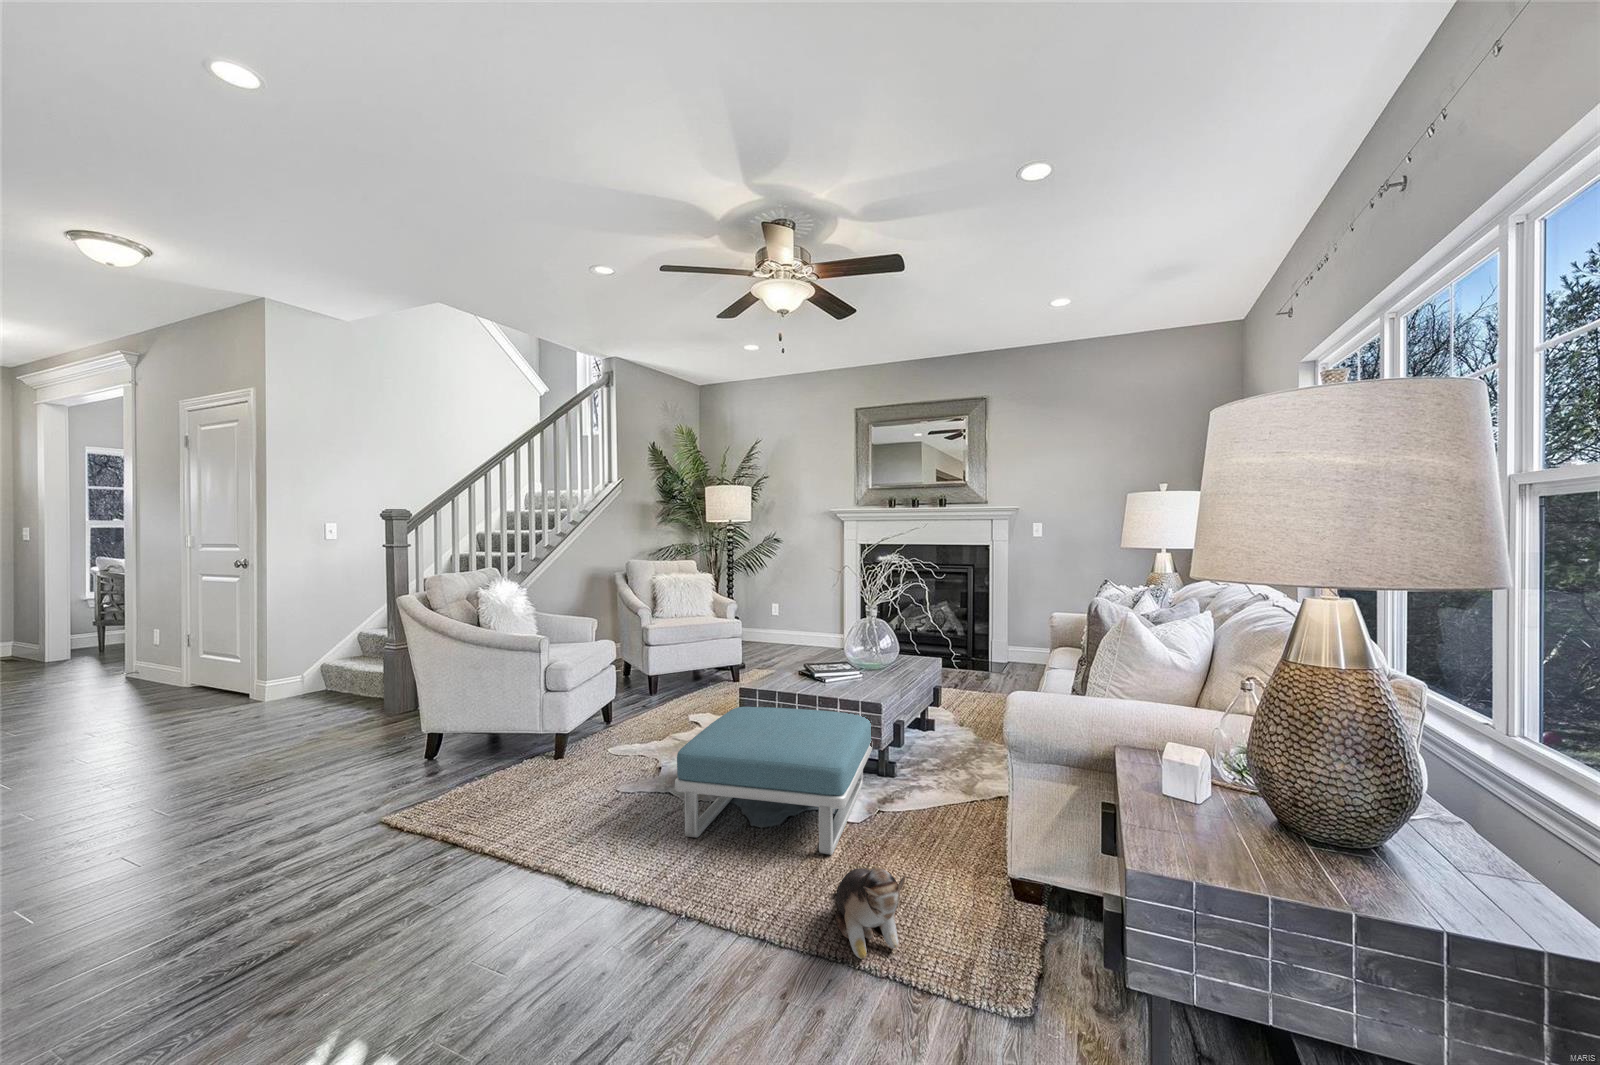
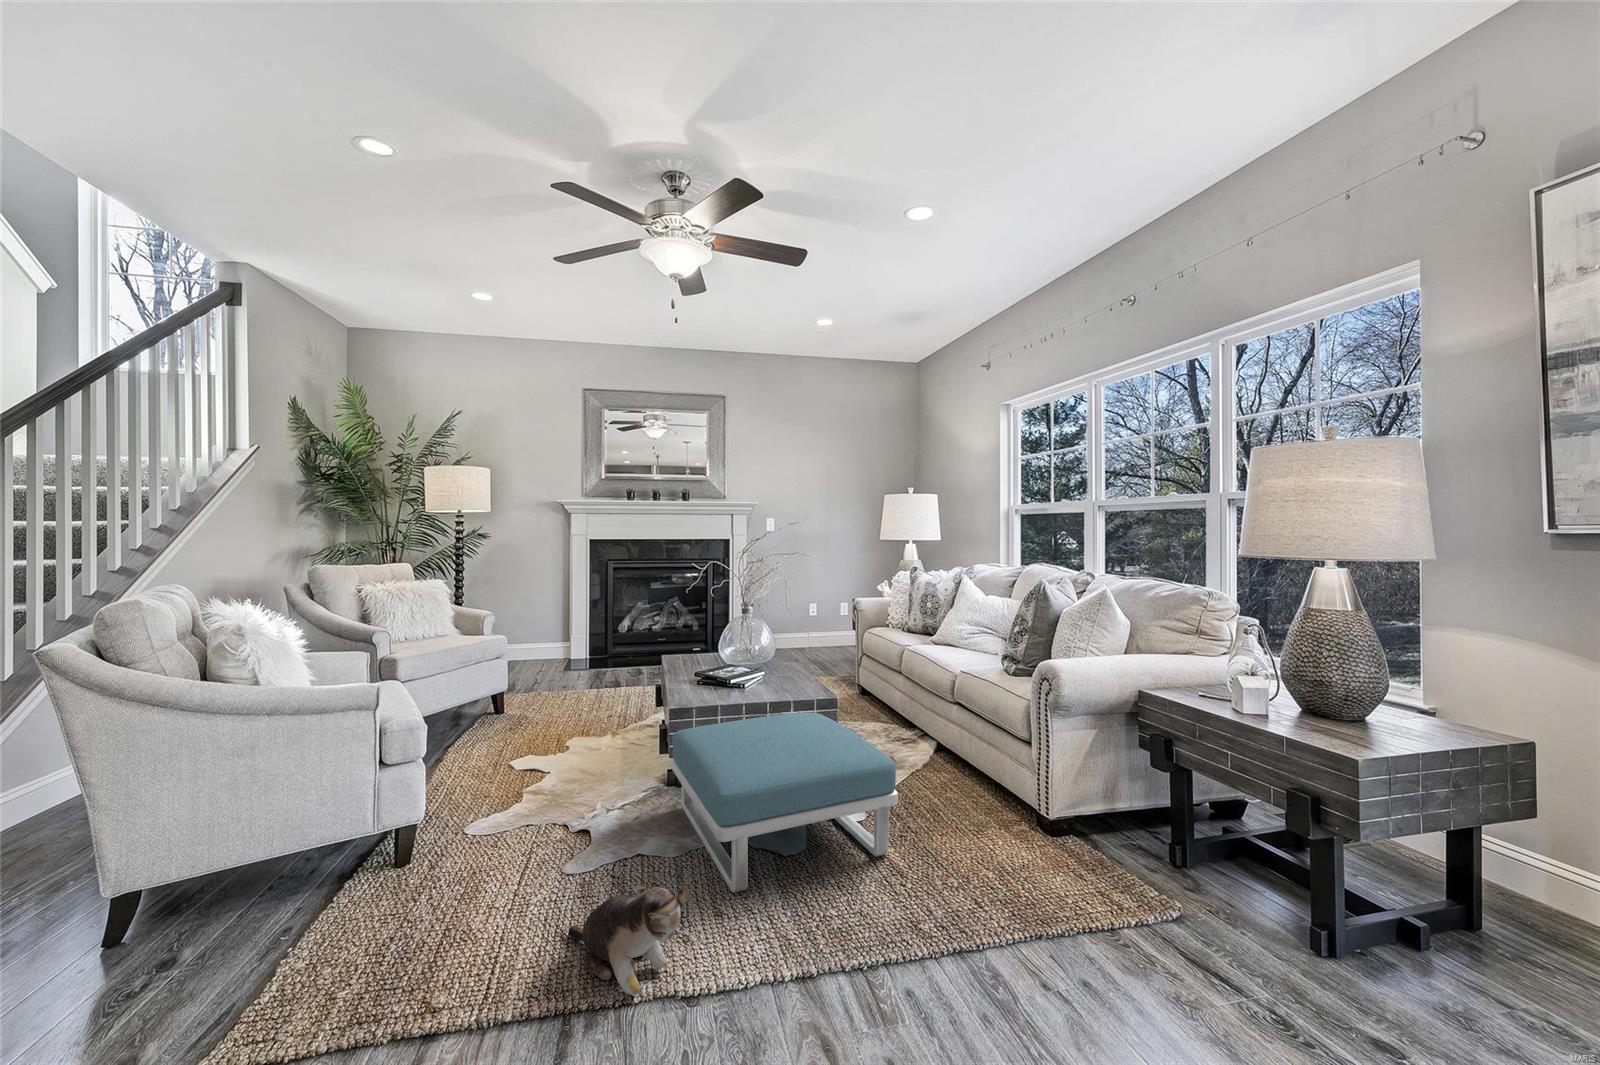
plush toy: present [836,867,905,959] -> present [568,885,689,995]

